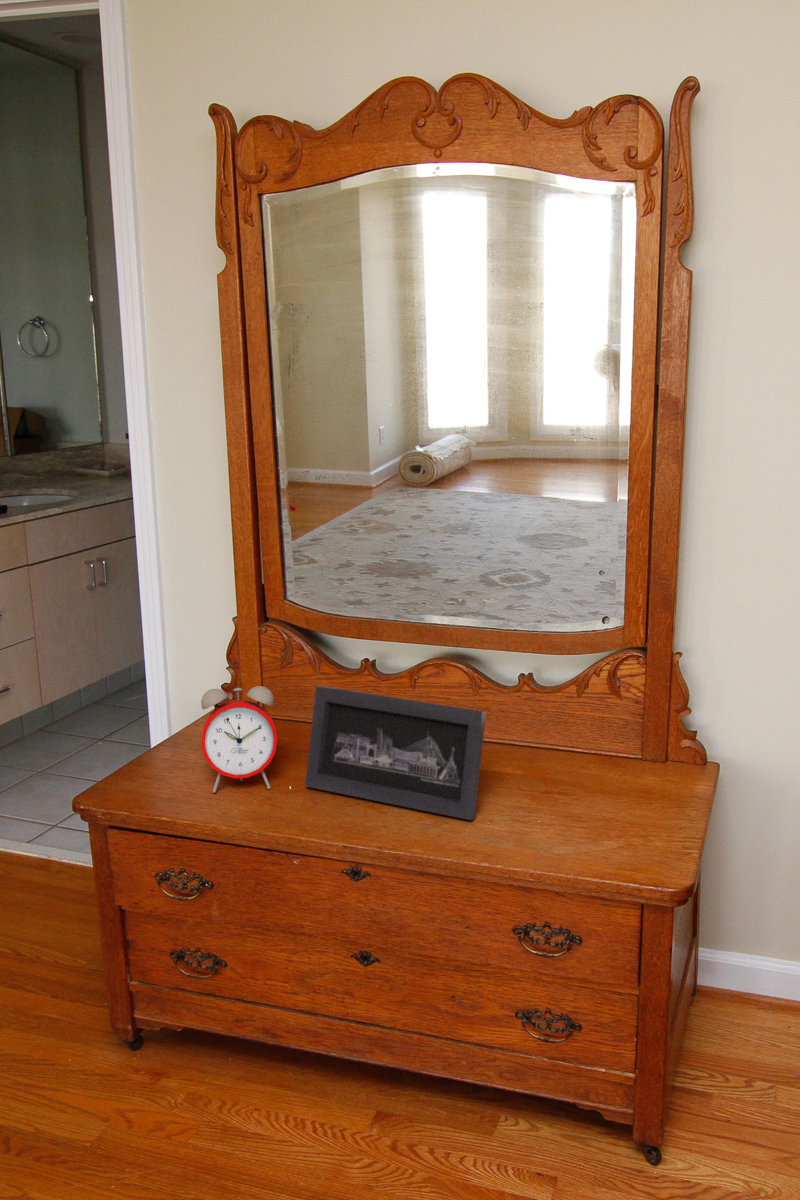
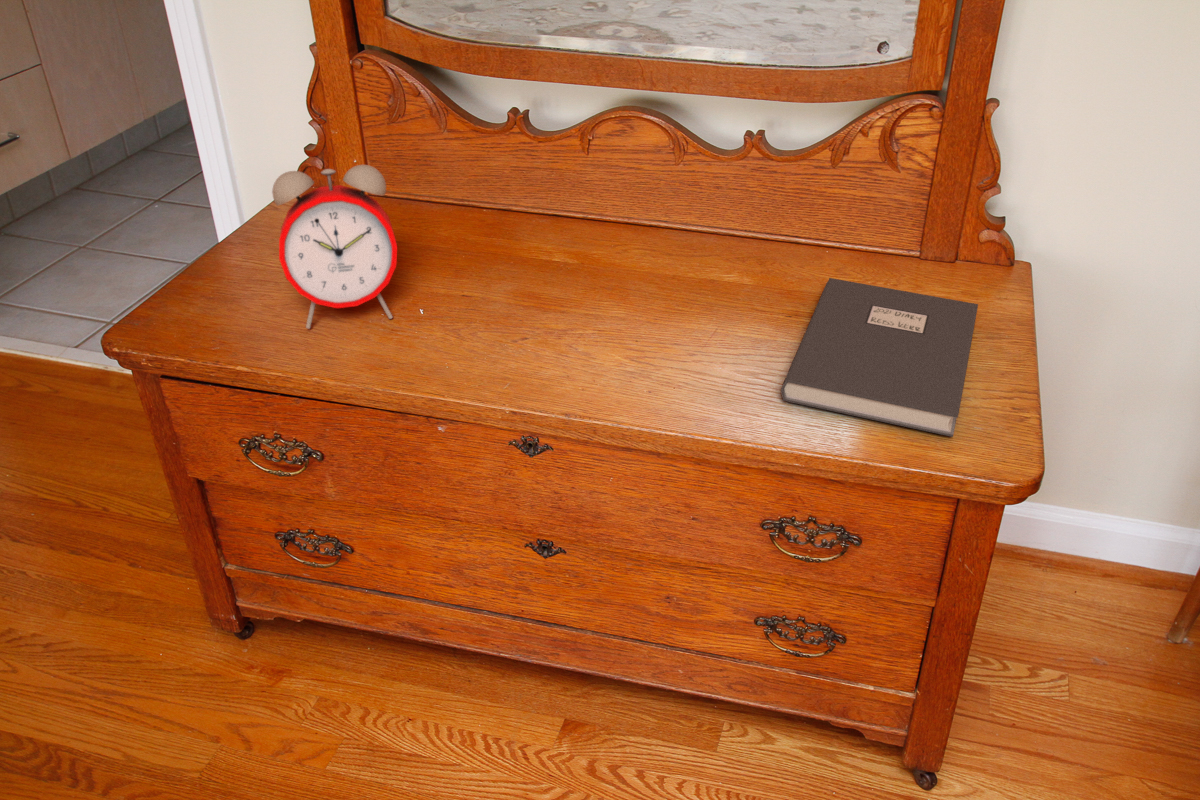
picture frame: present [305,686,486,820] -> none [444,162,726,370]
book: none [522,770,670,860] -> present [781,278,978,437]

